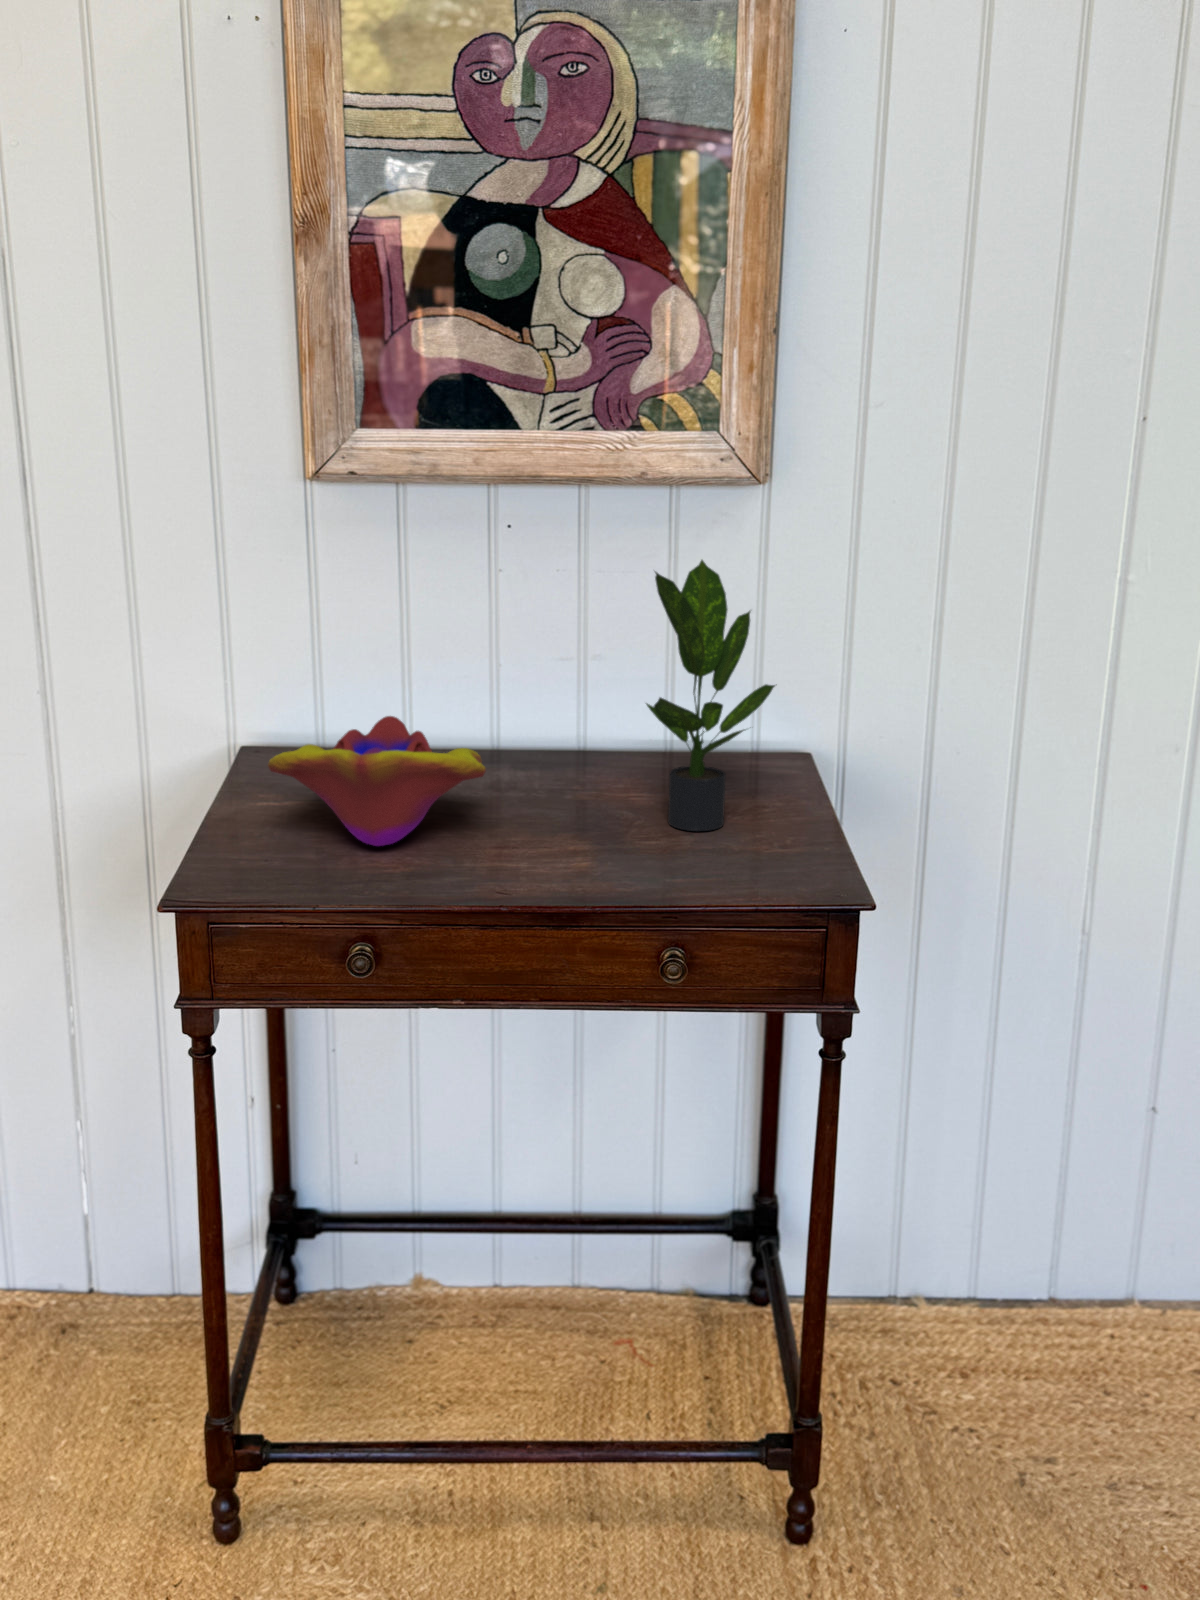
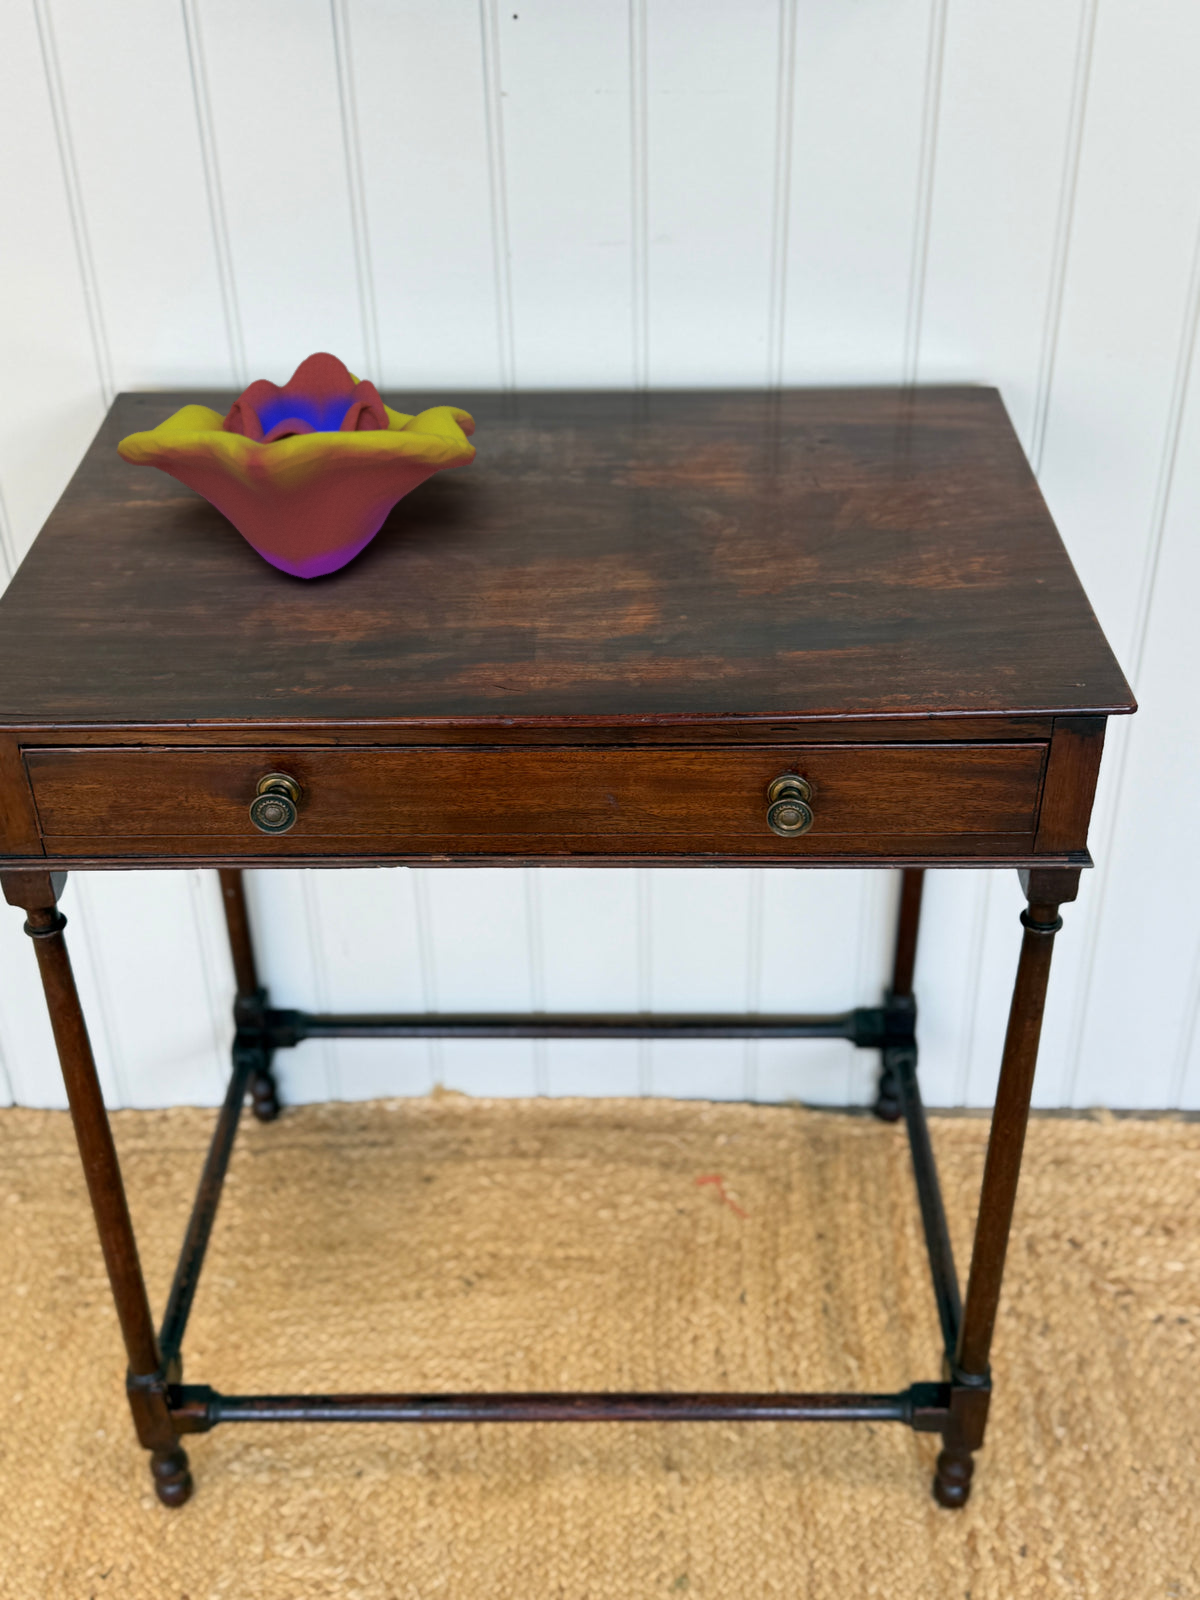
potted plant: present [646,560,775,831] -> none [740,59,966,533]

